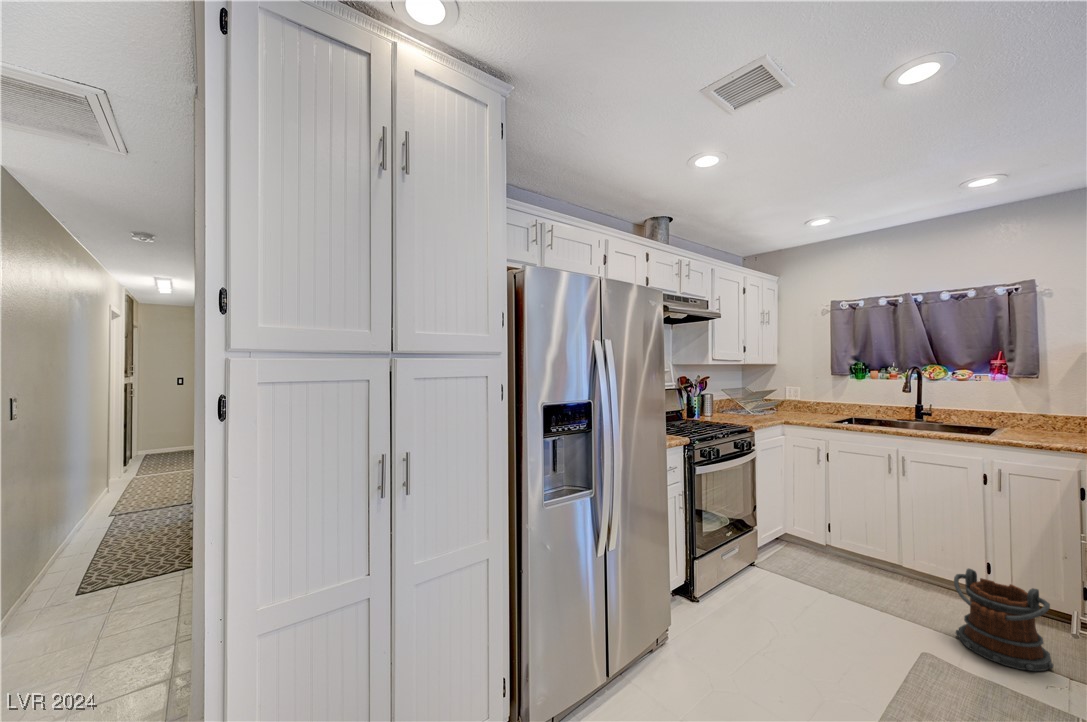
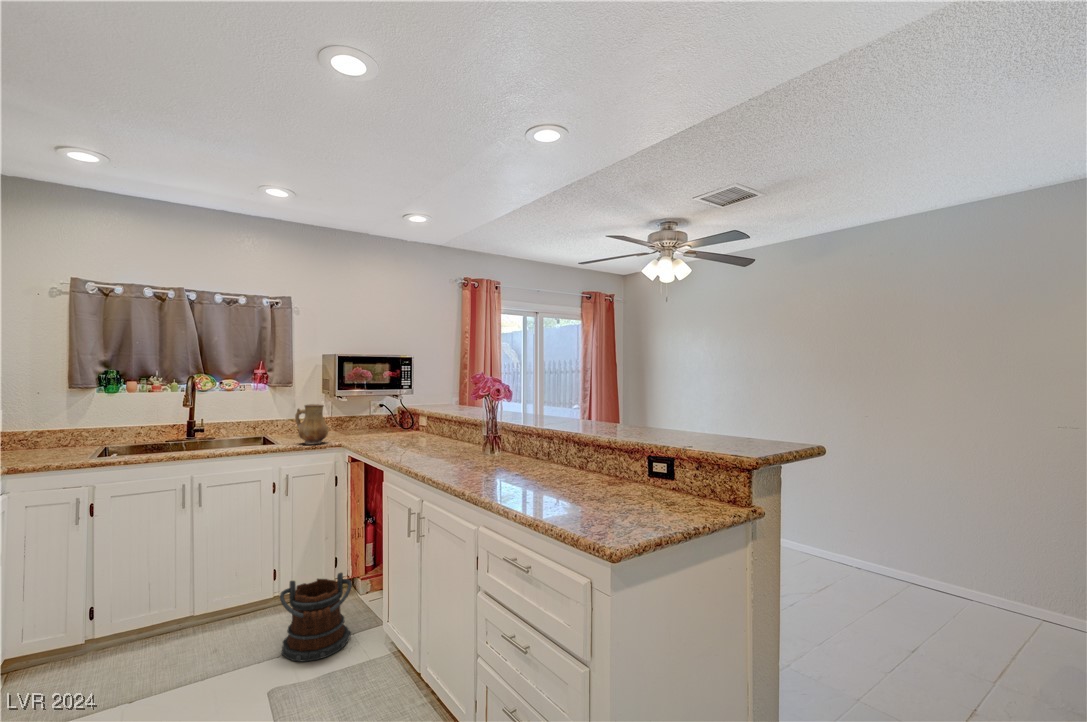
ceramic pitcher: none [1017,398,1065,444] -> present [295,404,328,444]

